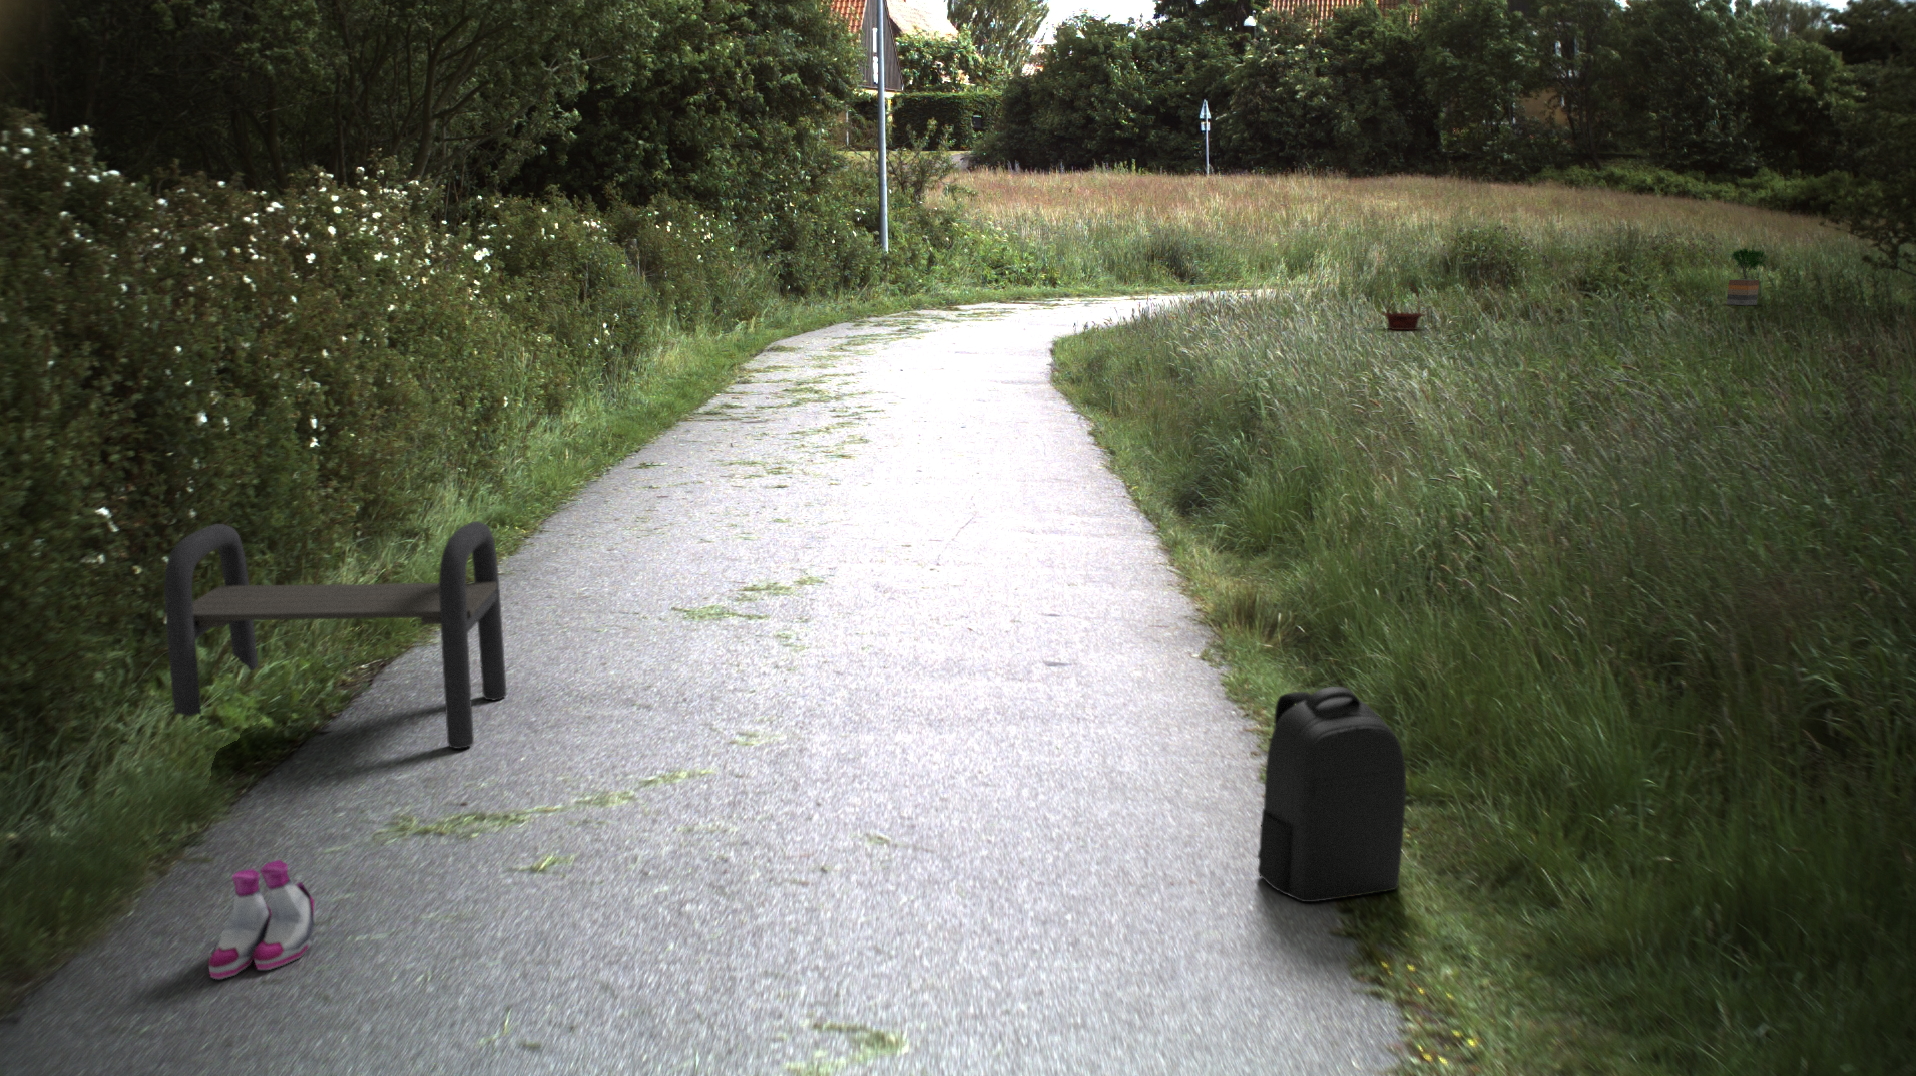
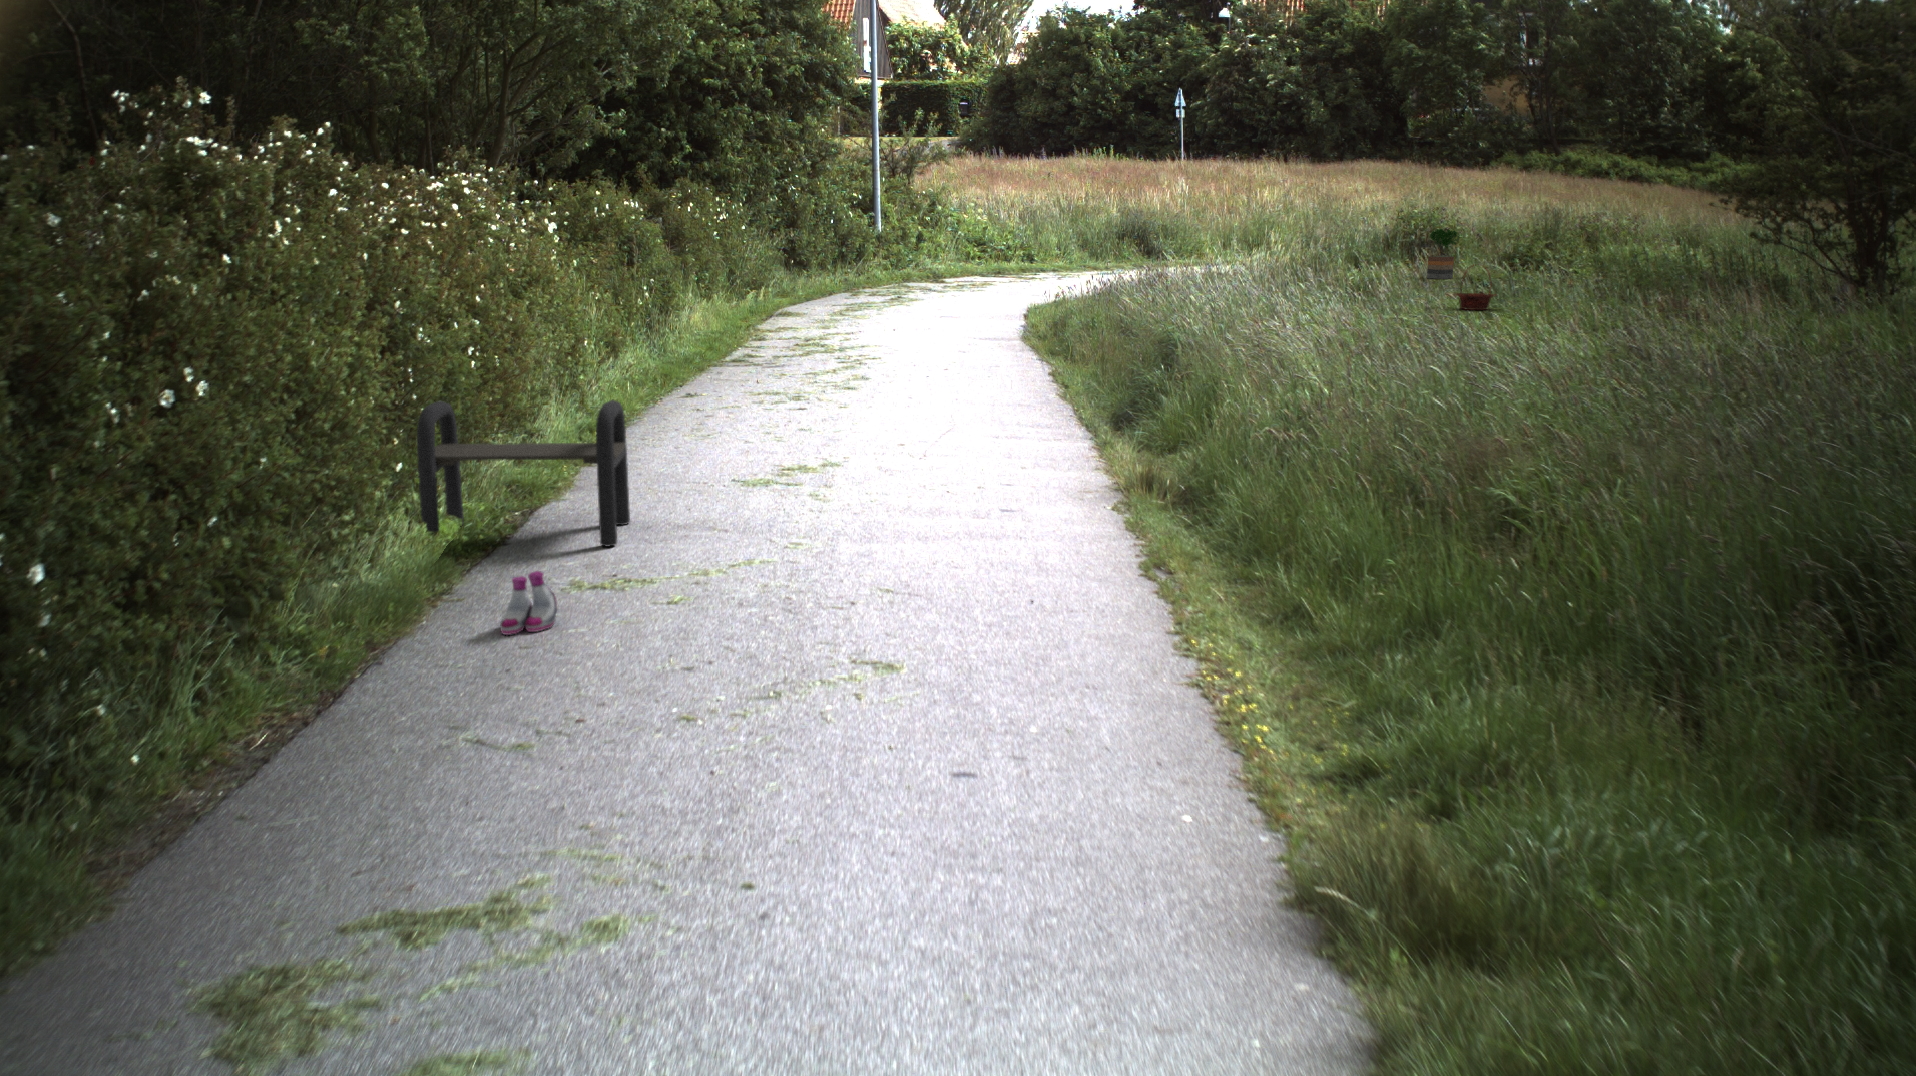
potted tree: present [1727,248,1768,305] -> present [1427,229,1460,279]
basket: present [1382,285,1425,330] -> present [1455,265,1495,310]
backpack: present [1258,687,1406,902] -> none [1120,481,1207,608]

